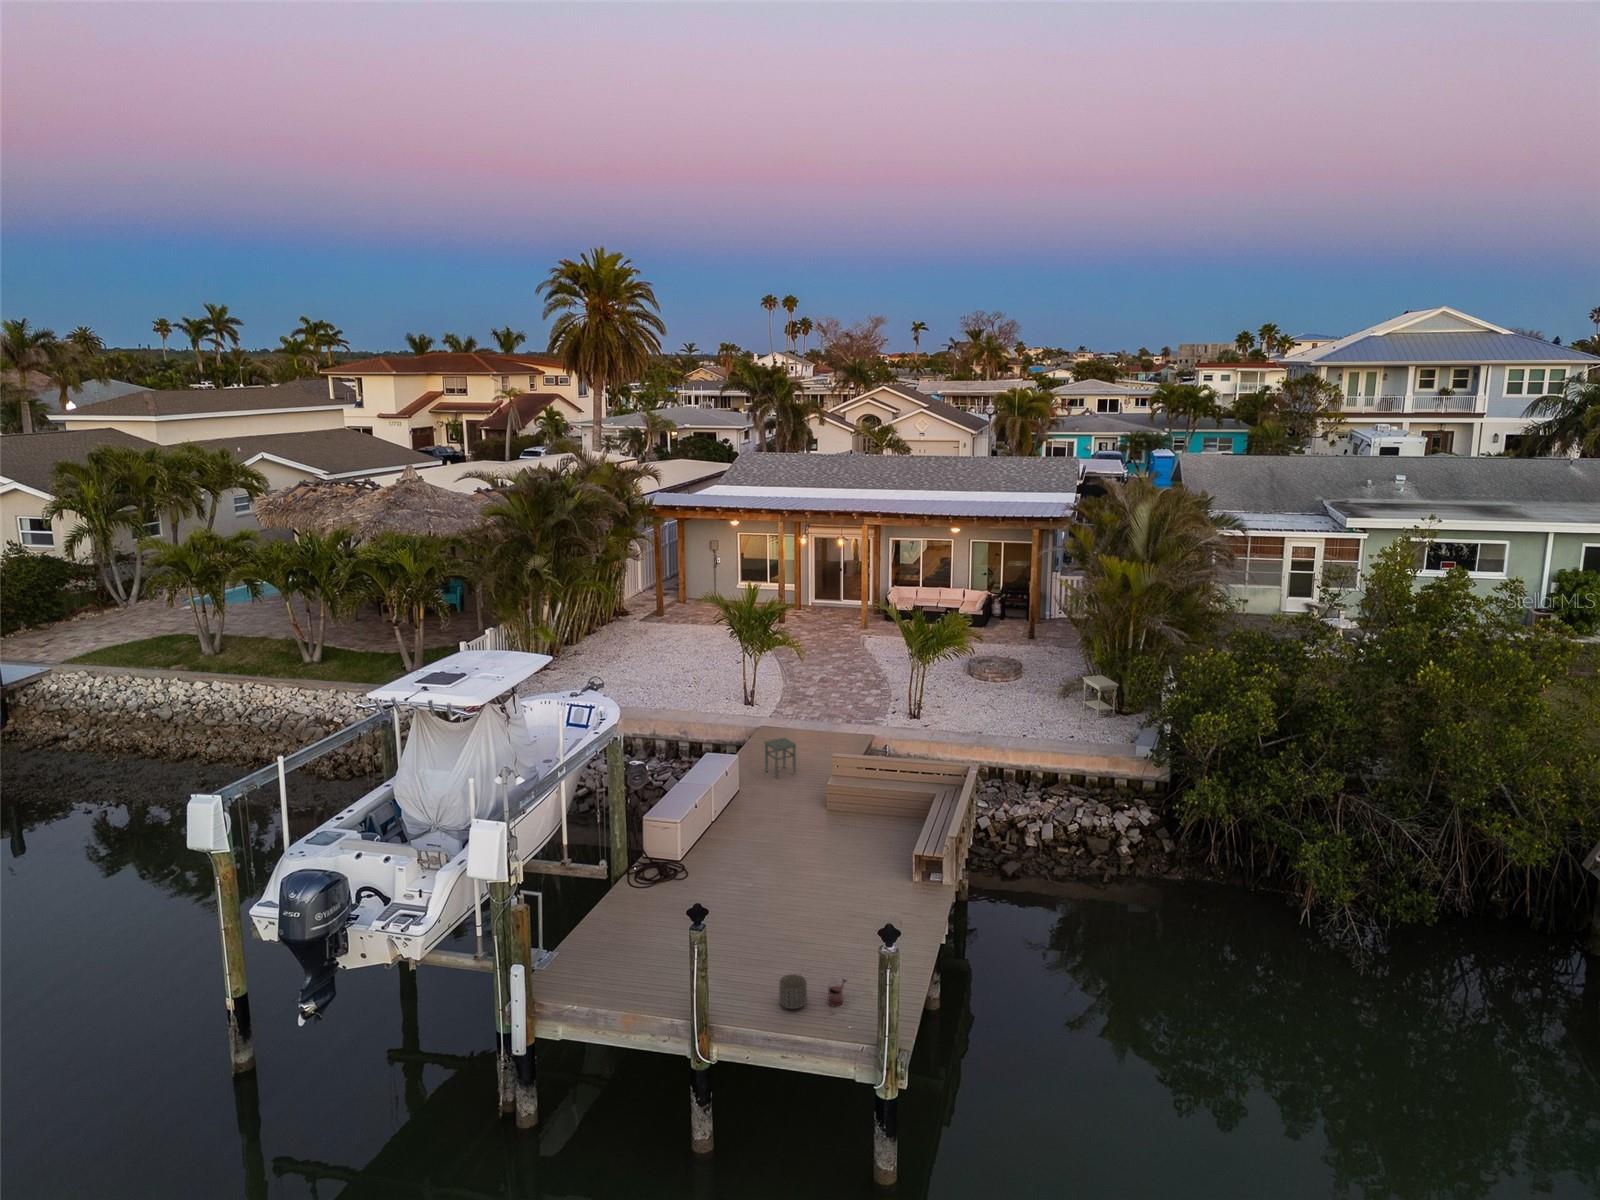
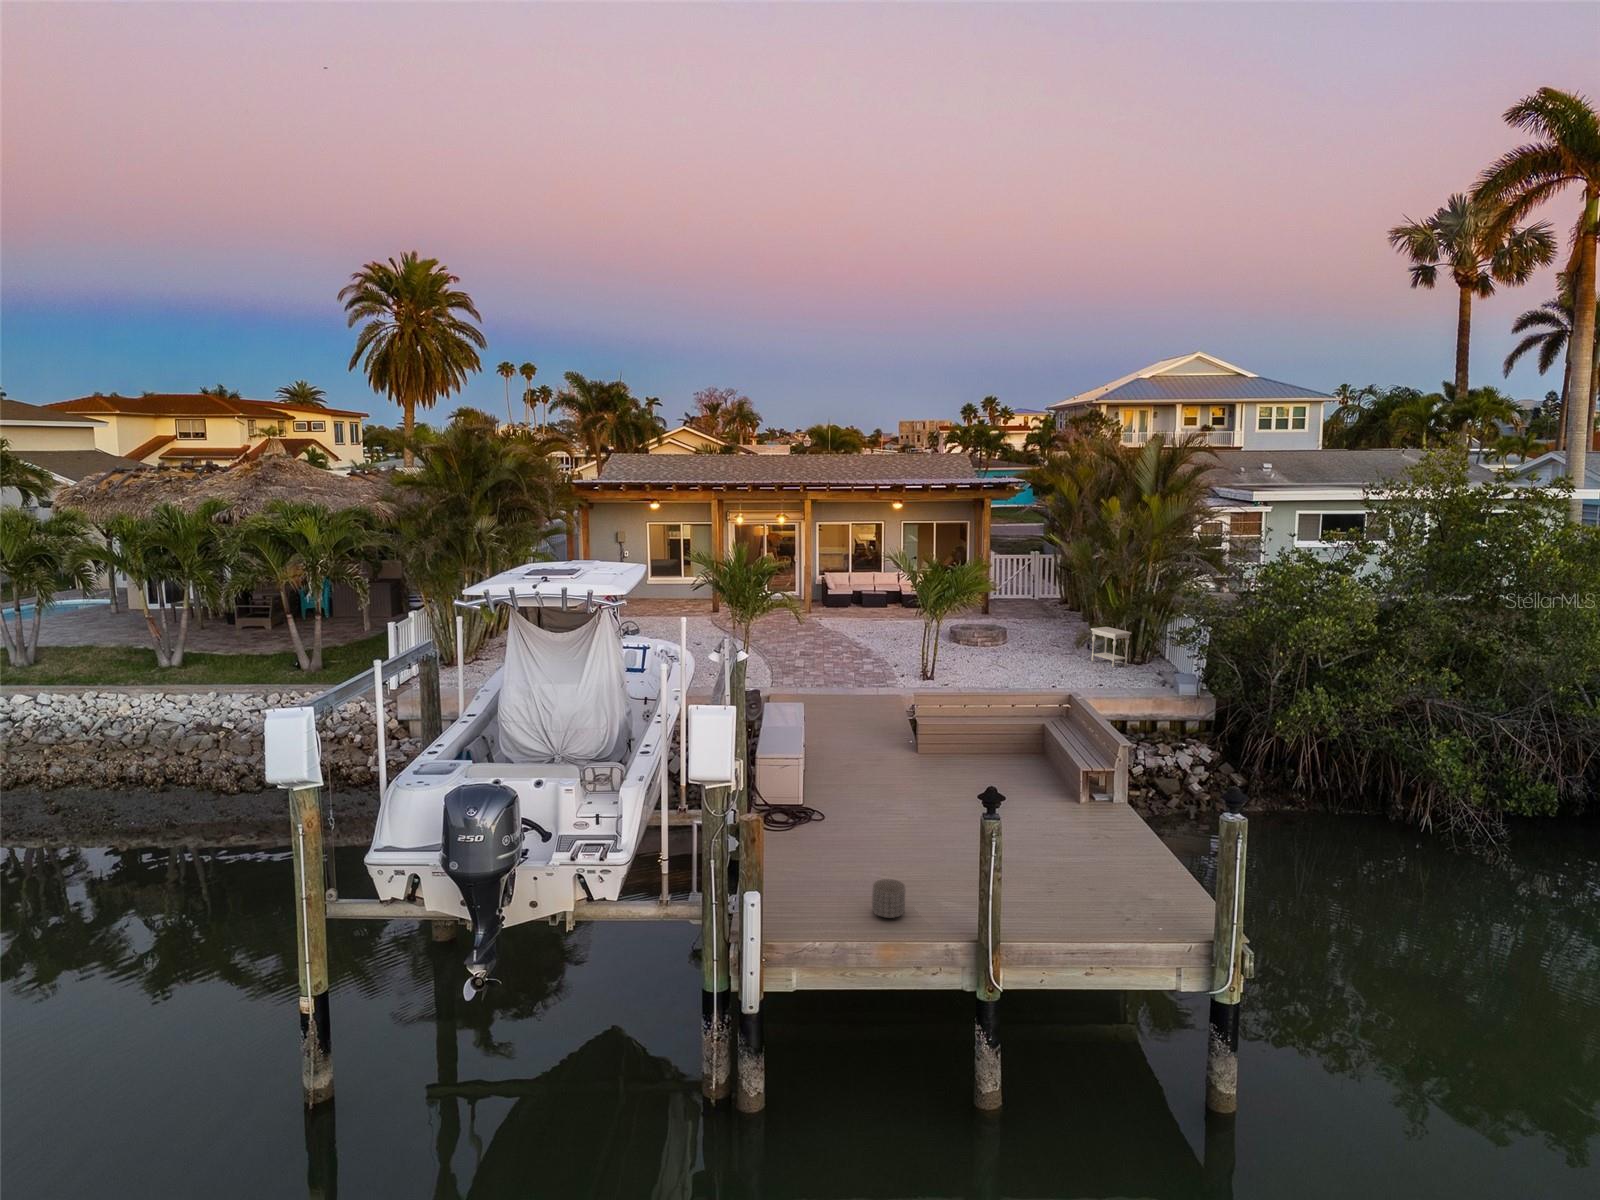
stool: present [765,738,796,778] -> none [826,688,863,732]
planter: present [779,974,807,1009] -> present [872,879,906,918]
watering can: present [827,979,846,1006] -> none [1125,895,1146,928]

